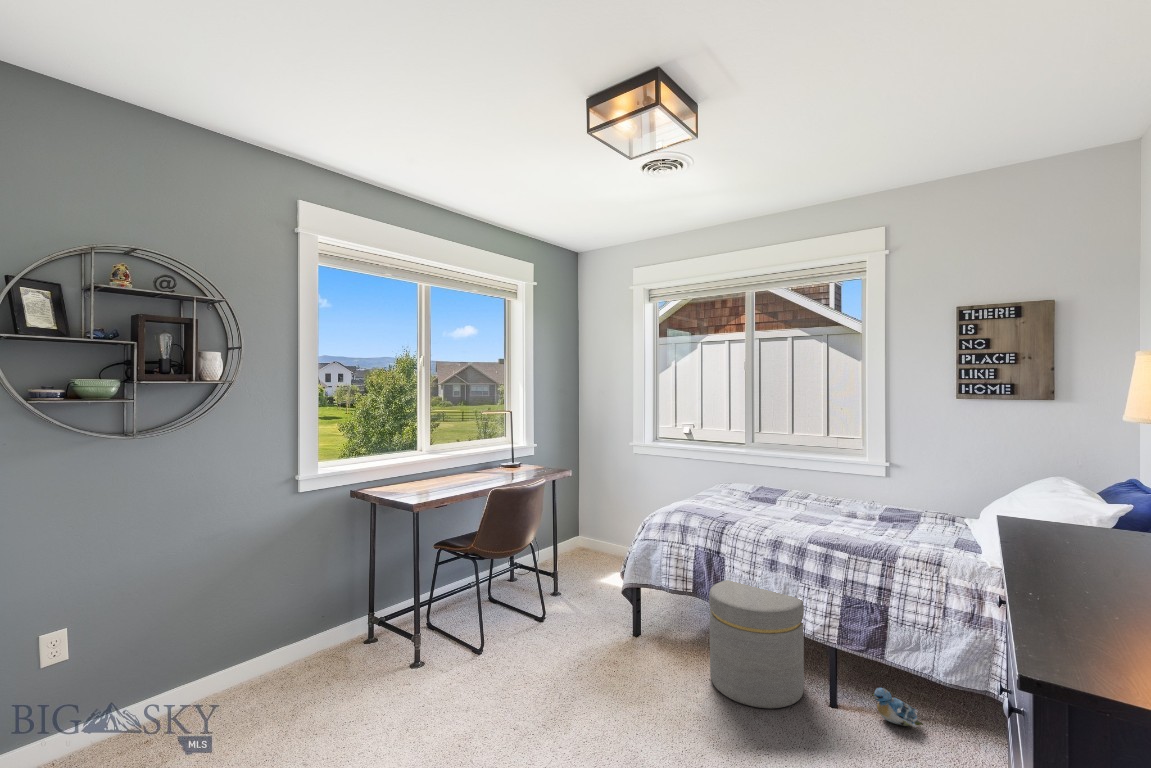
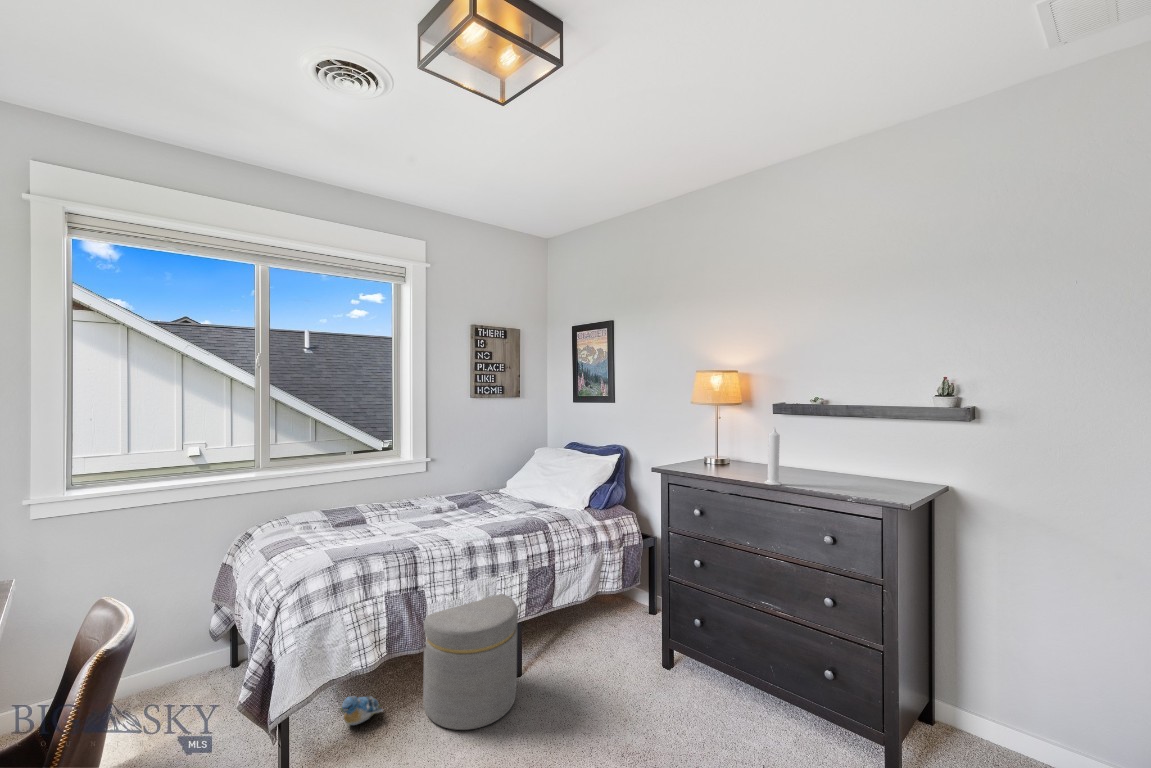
candle: none [1055,441,1101,565] -> present [764,427,782,485]
plush toy: present [873,688,923,727] -> present [341,696,383,725]

